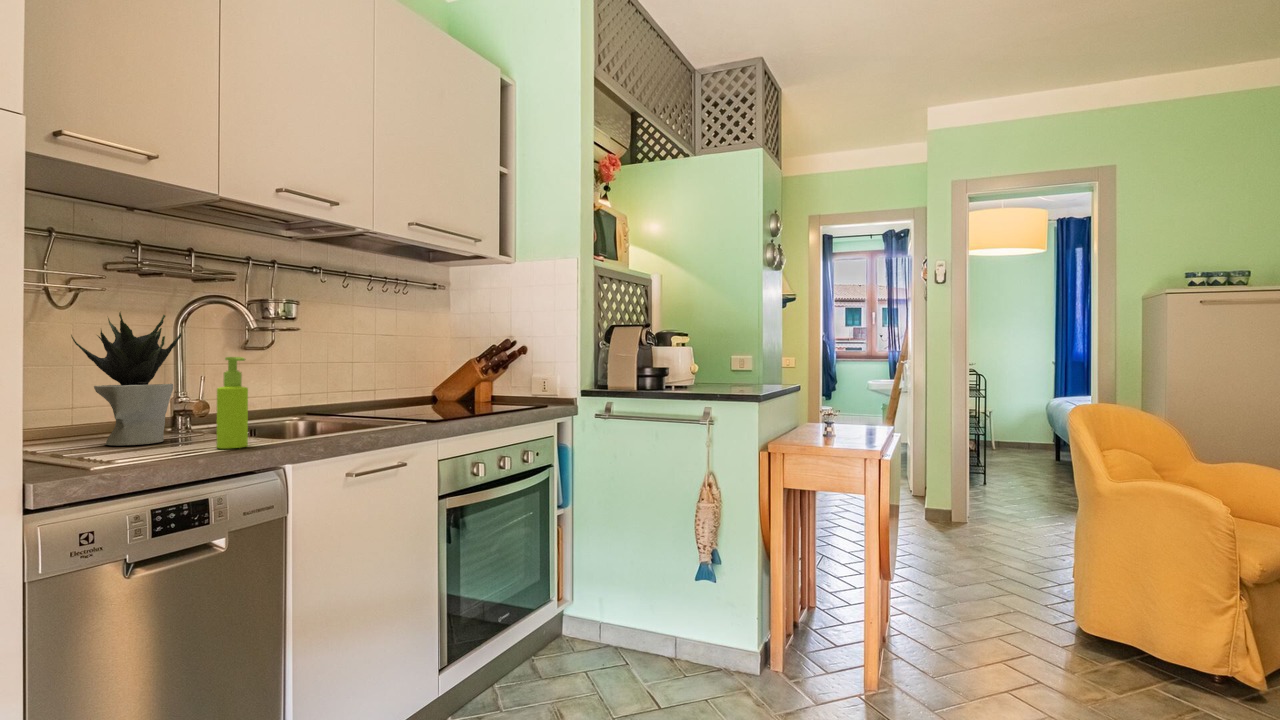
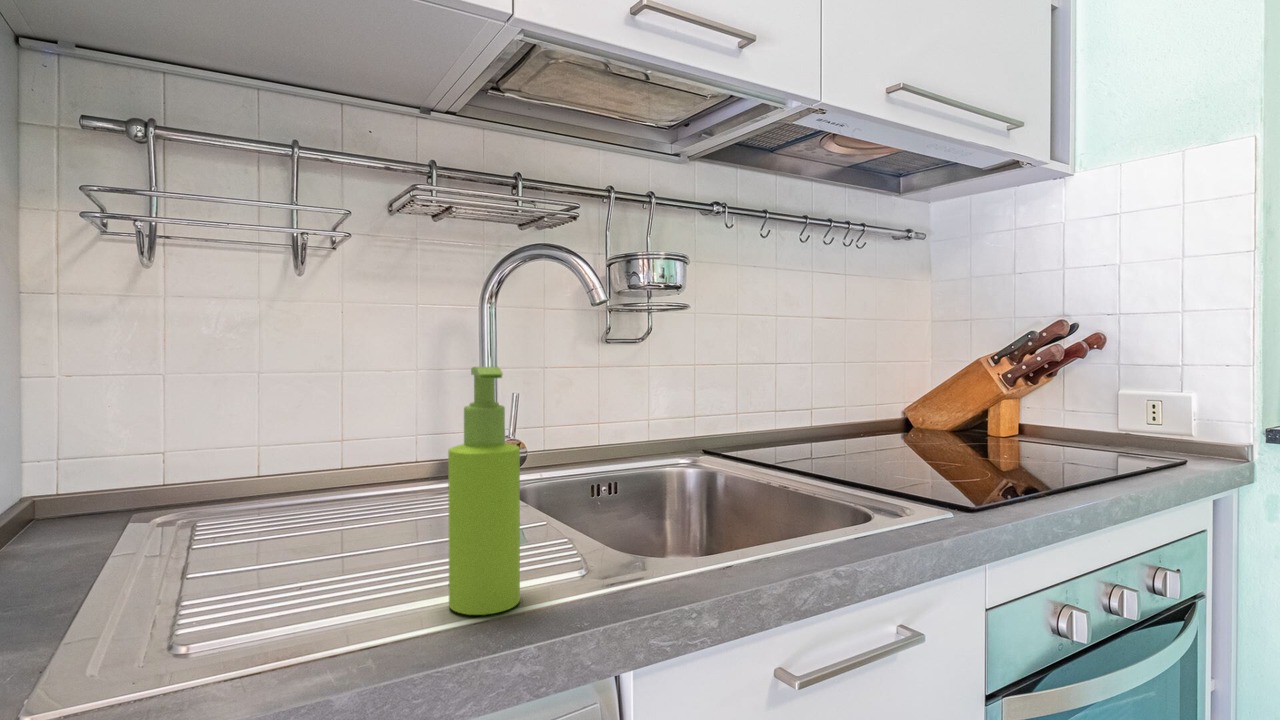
potted plant: present [71,312,181,446] -> none [269,268,450,550]

